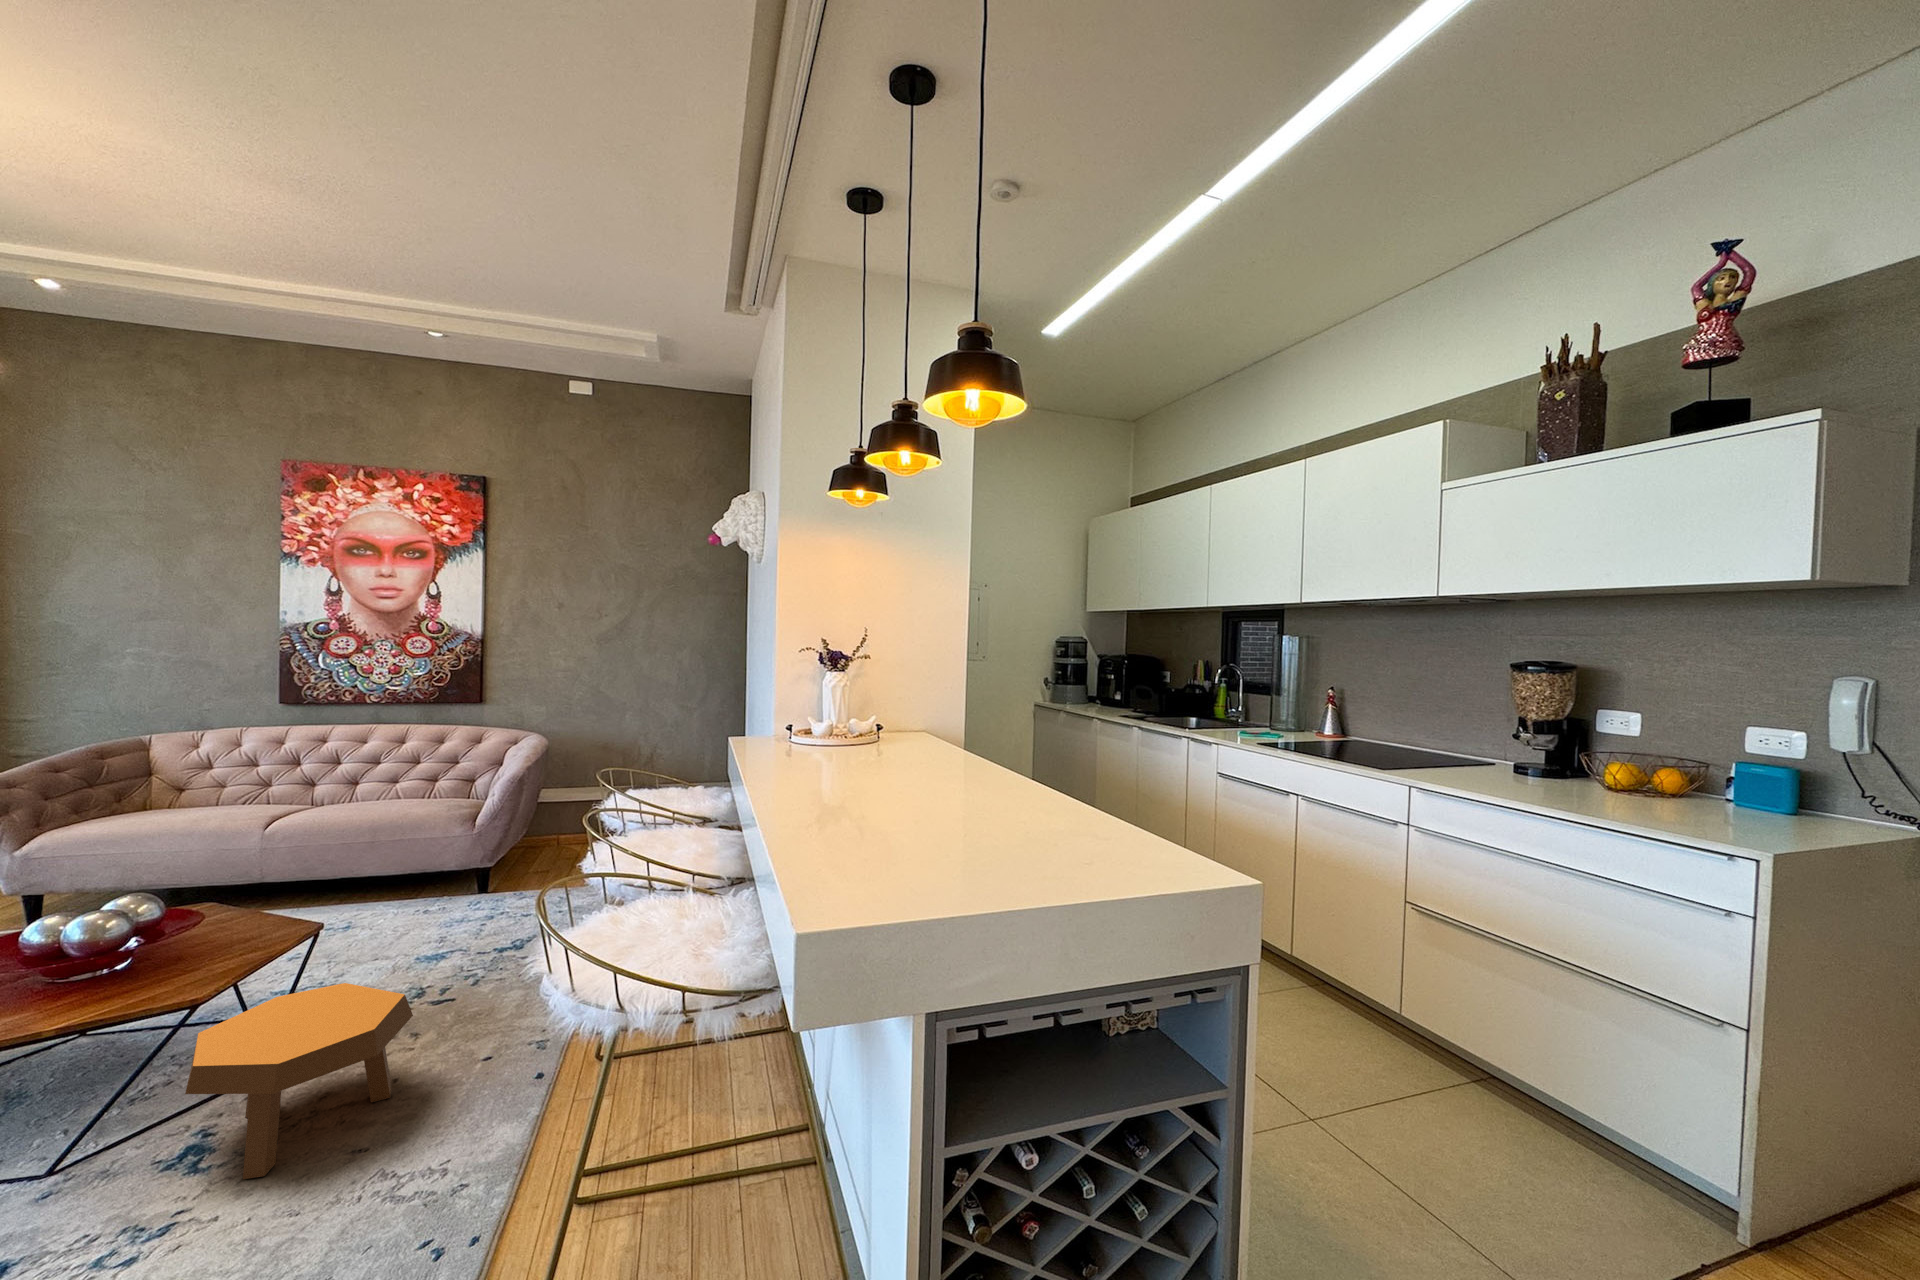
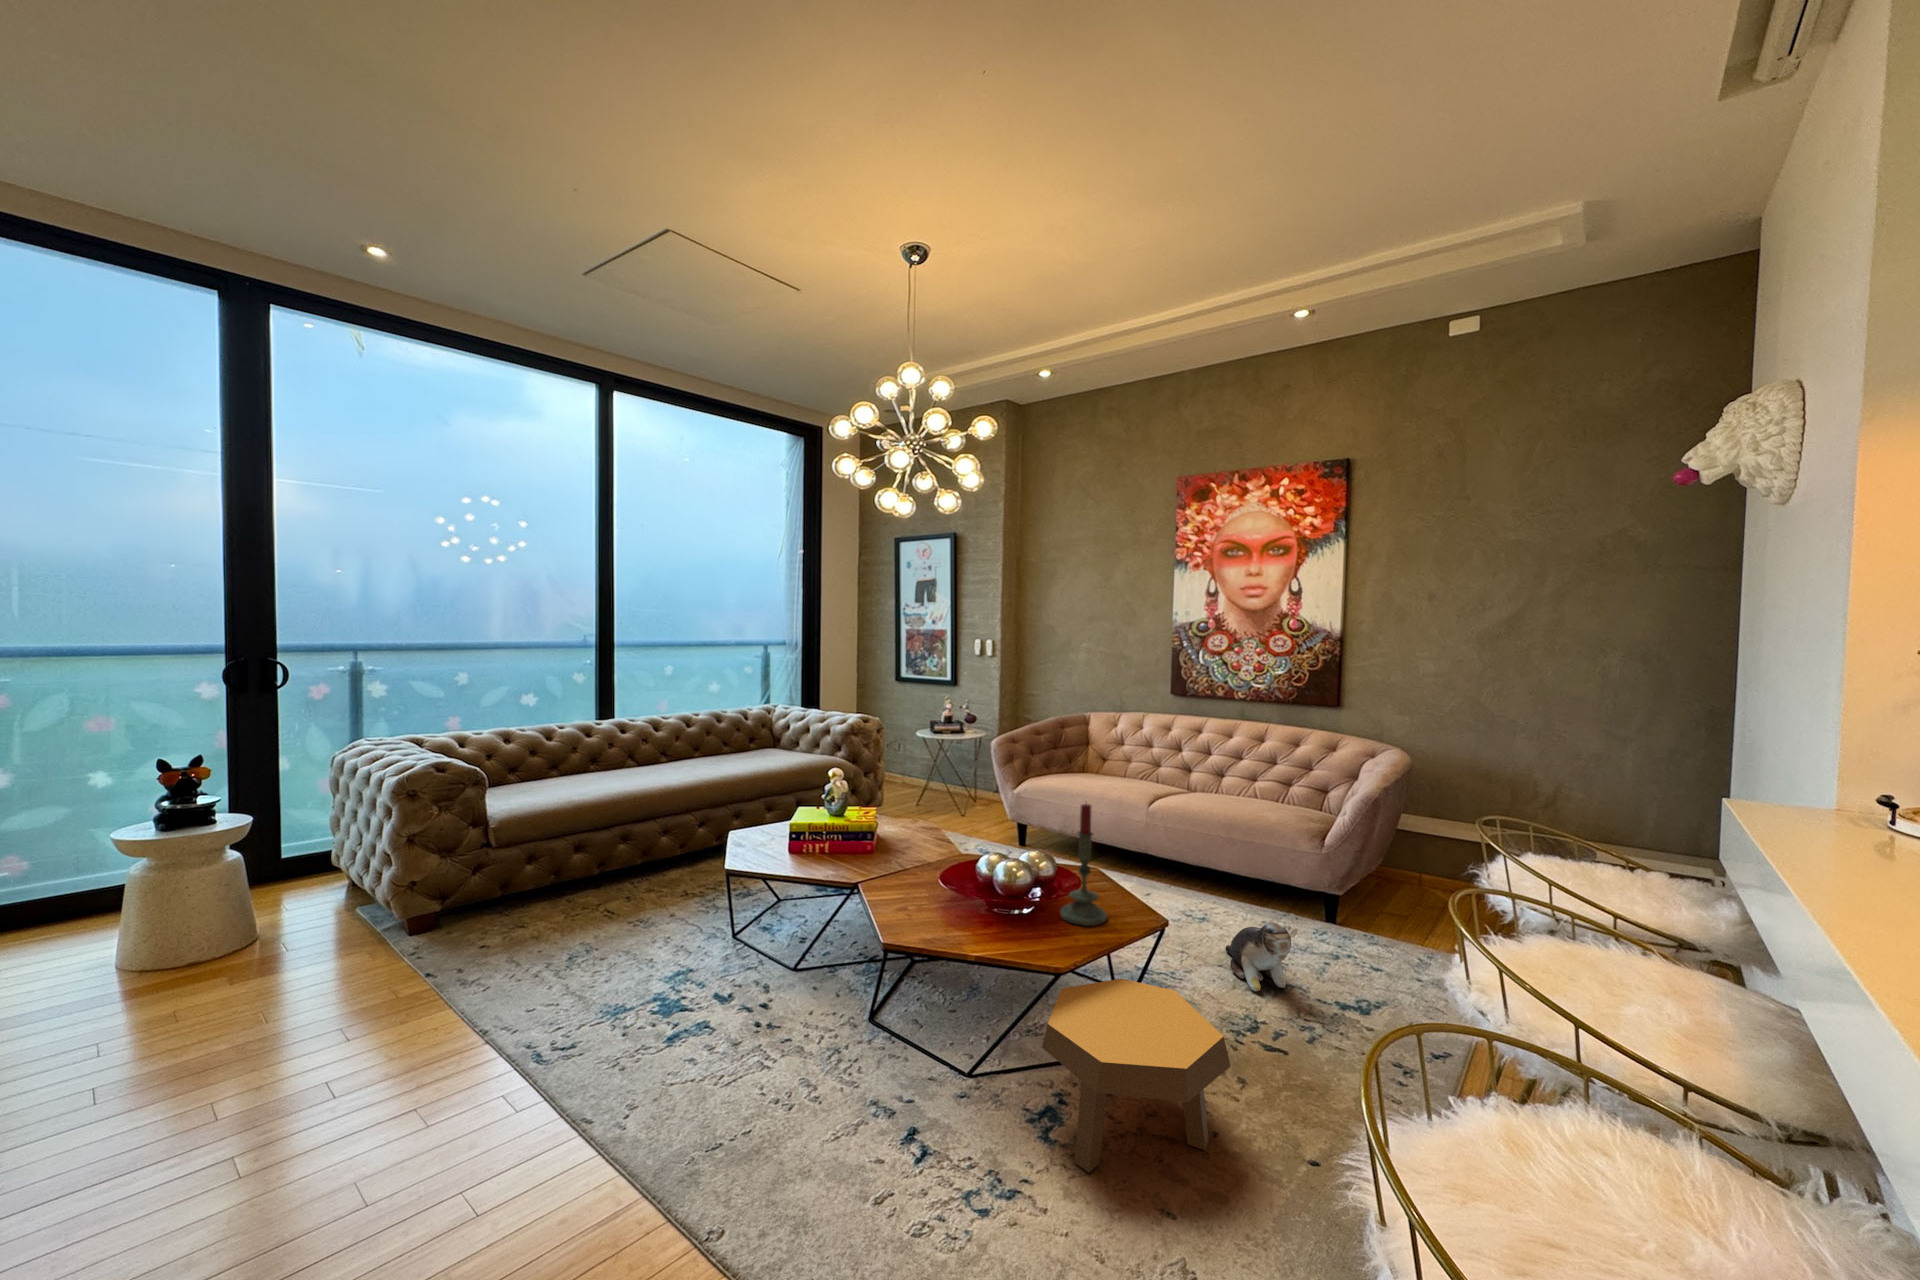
candle: none [179,831,249,967] -> present [1060,804,1107,926]
plush toy: none [379,897,458,968] -> present [1225,922,1297,991]

